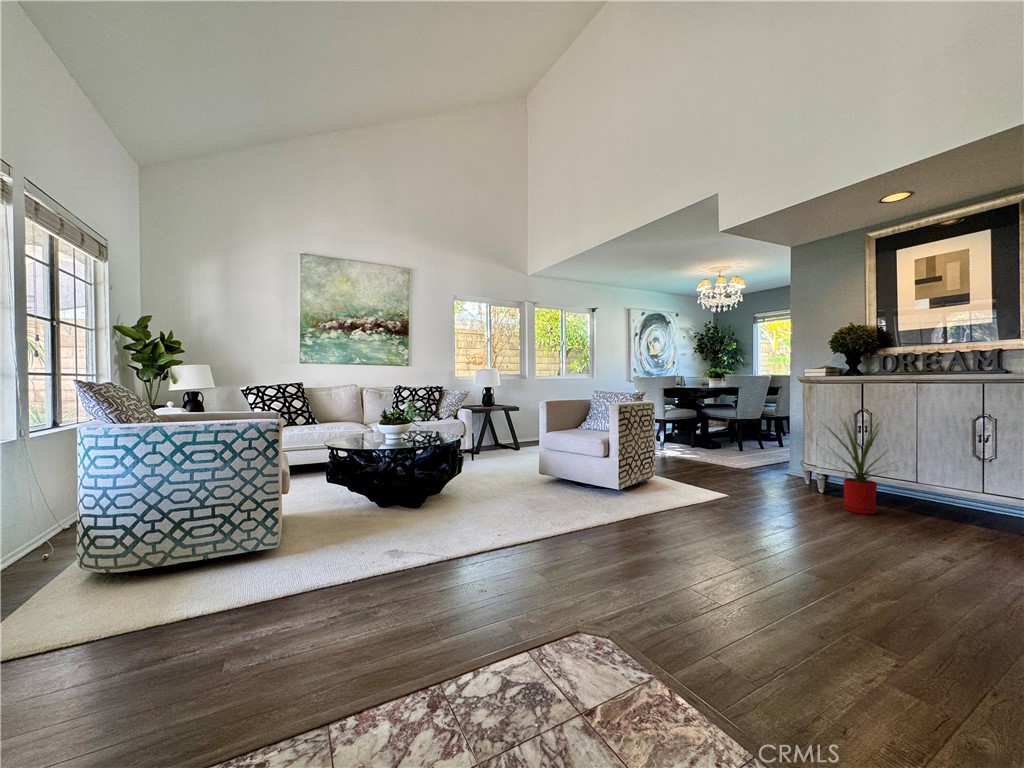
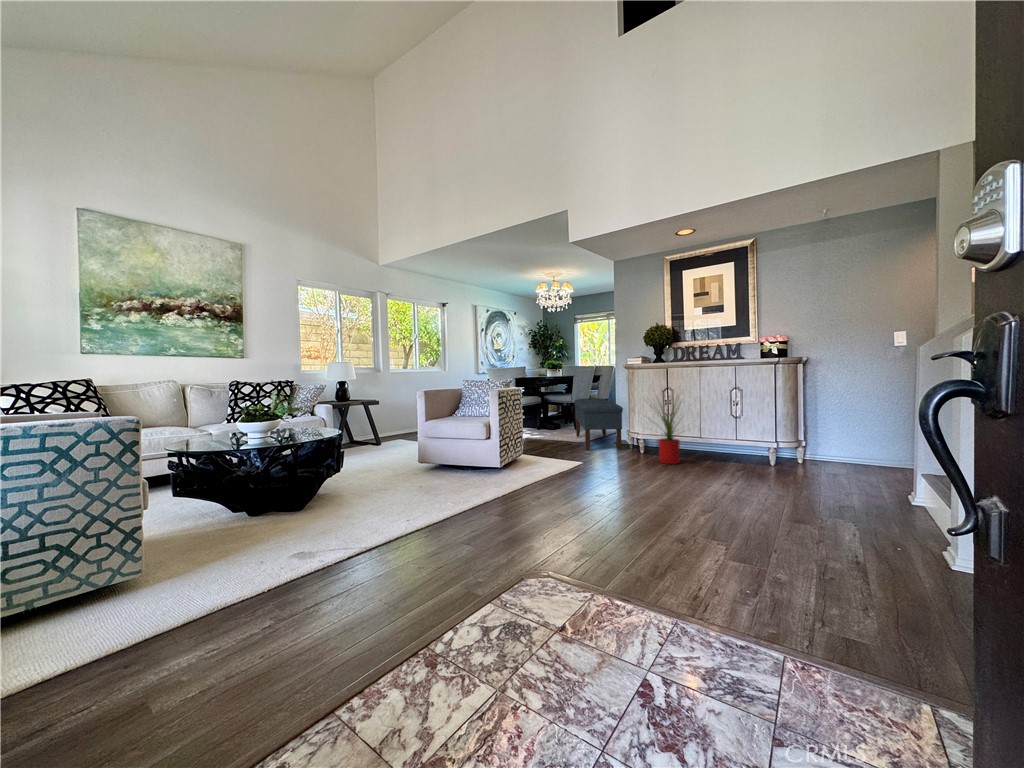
bench: none [741,417,799,486] -> present [574,398,623,451]

